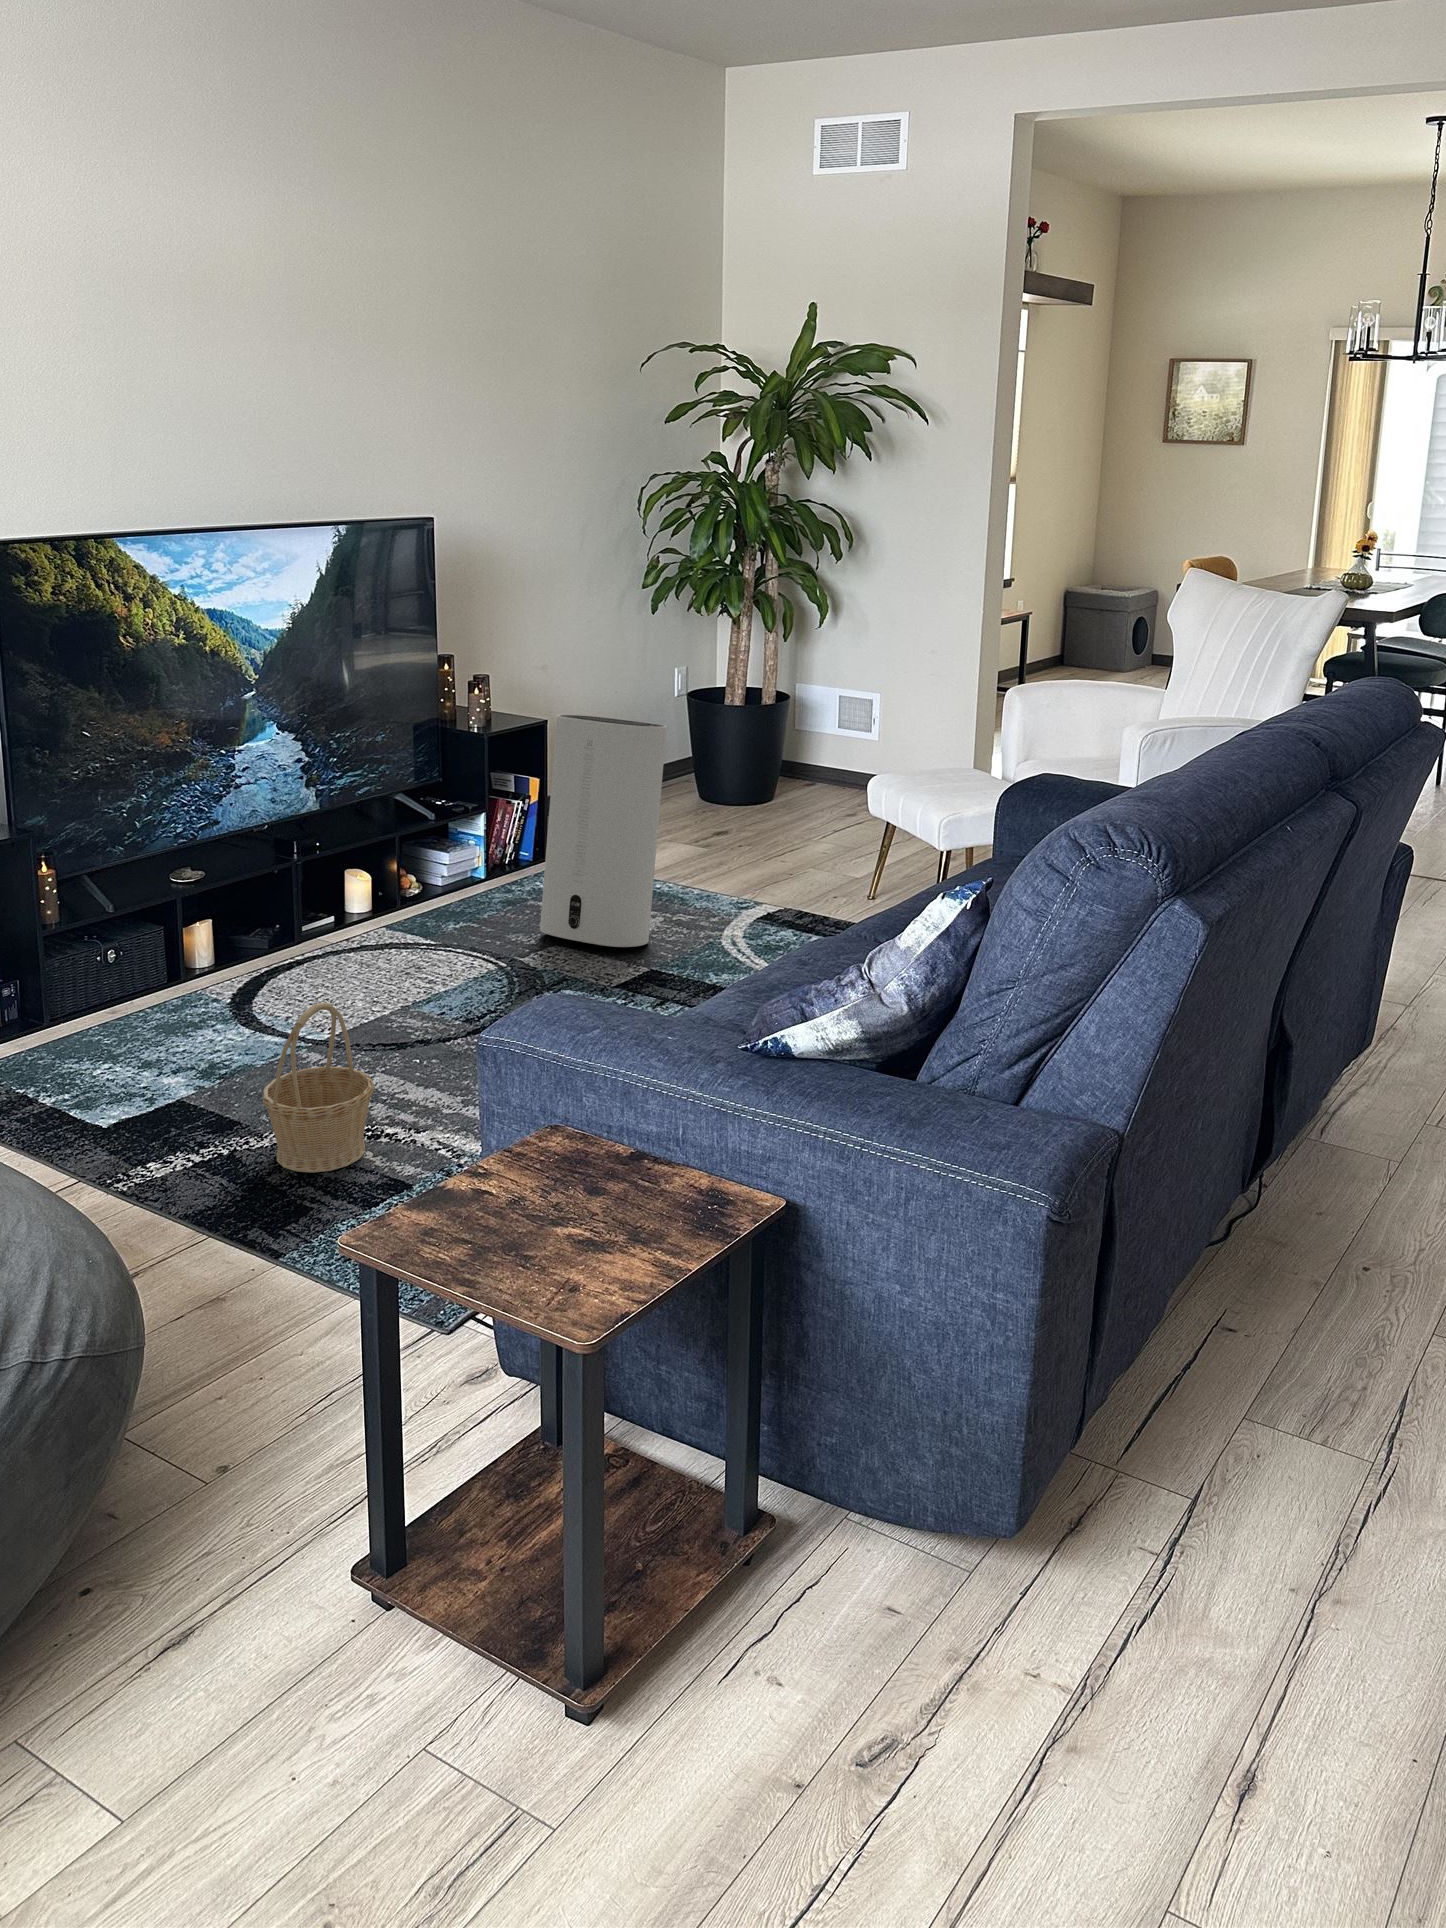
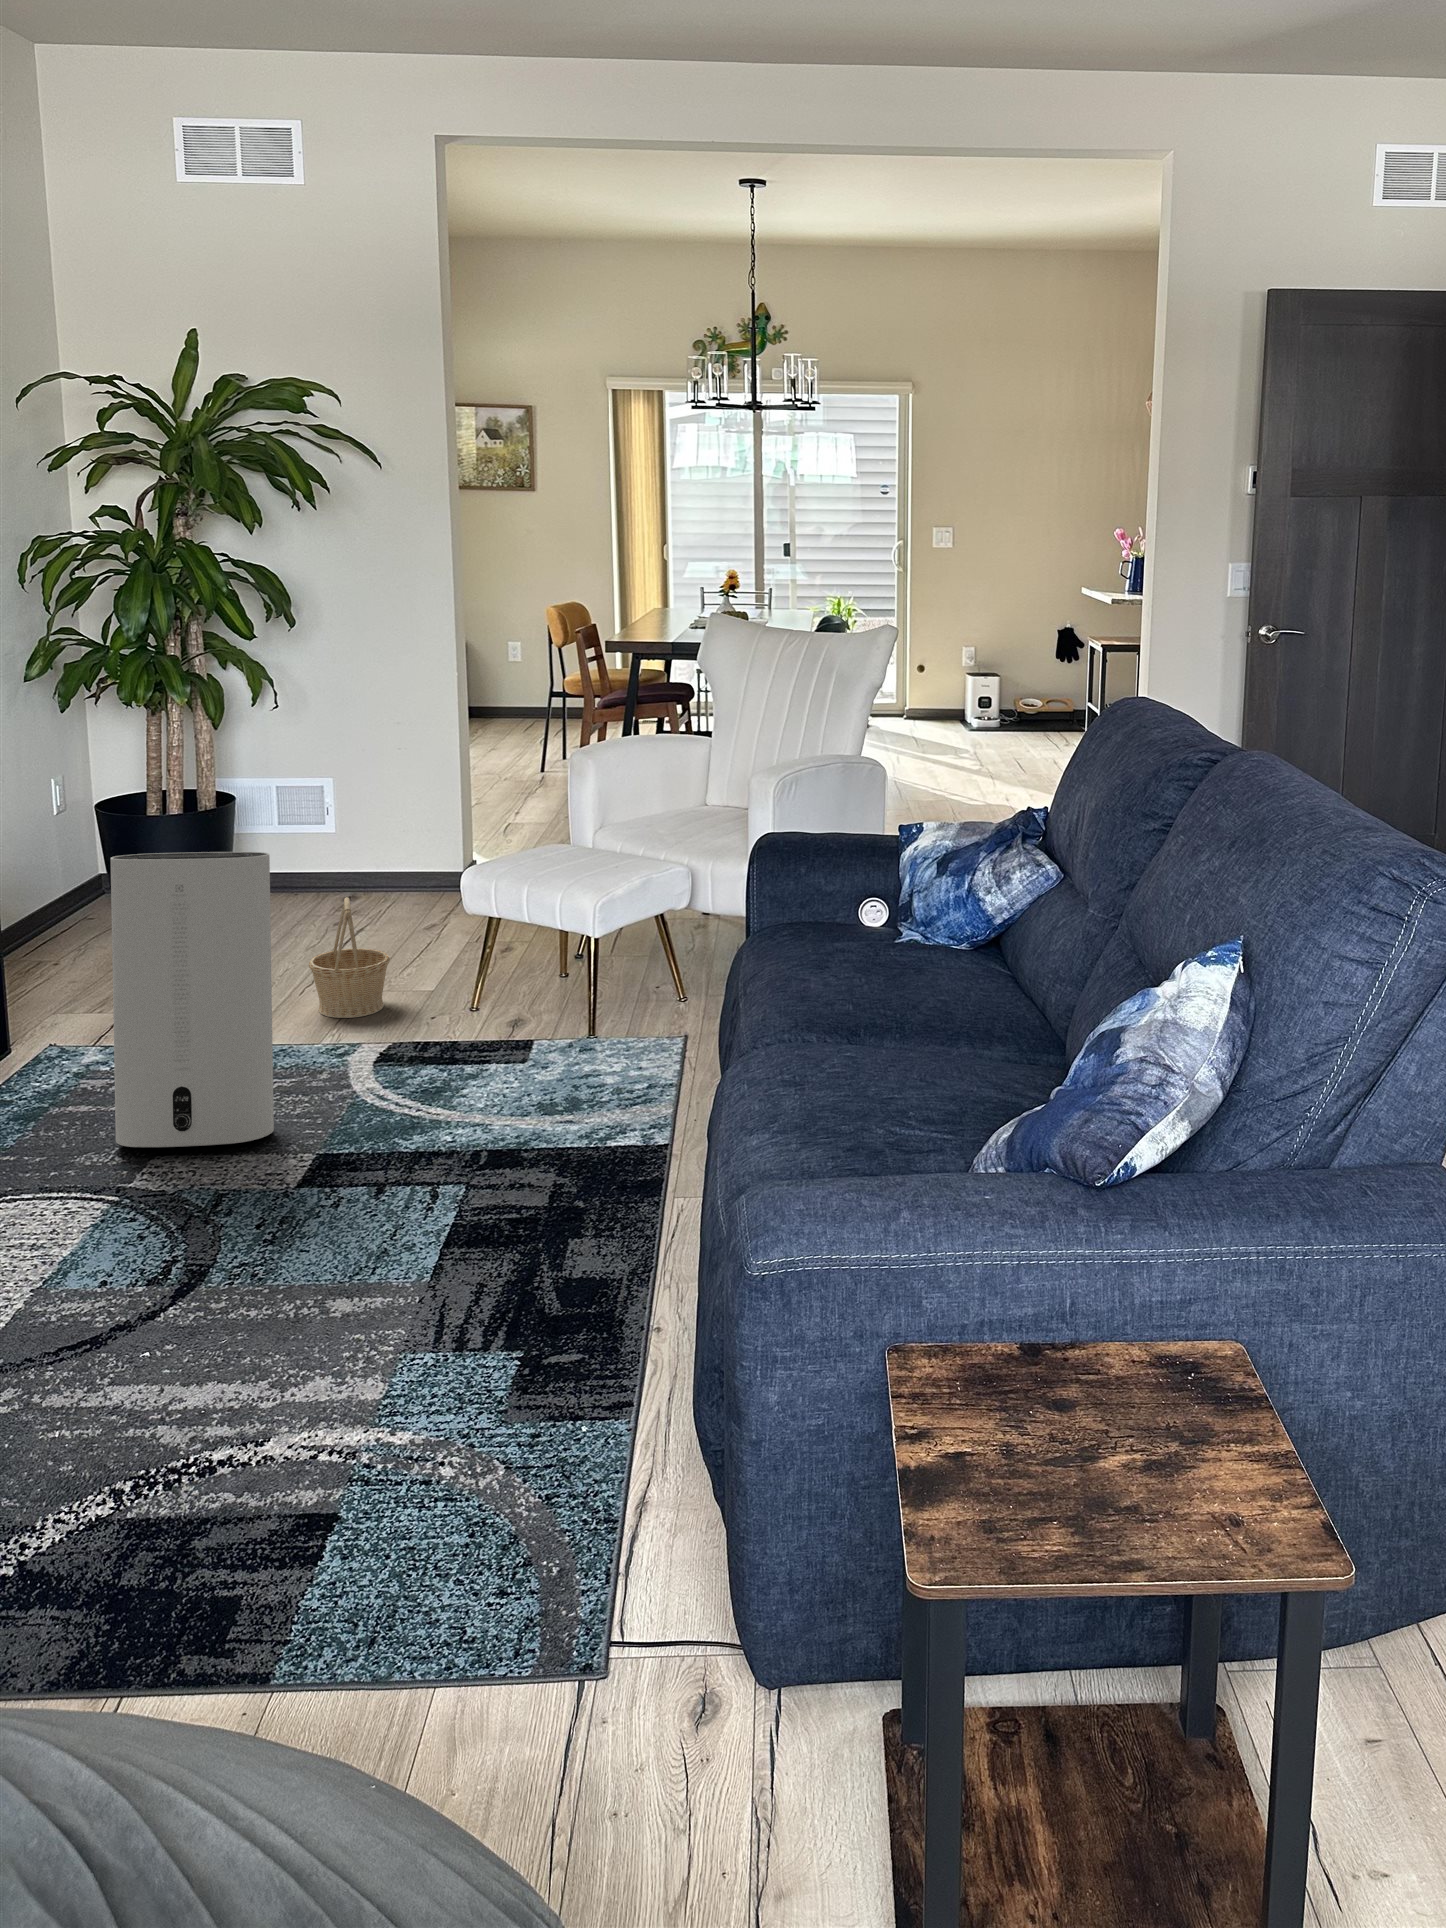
basket: present [263,1002,374,1173] -> present [309,897,390,1018]

